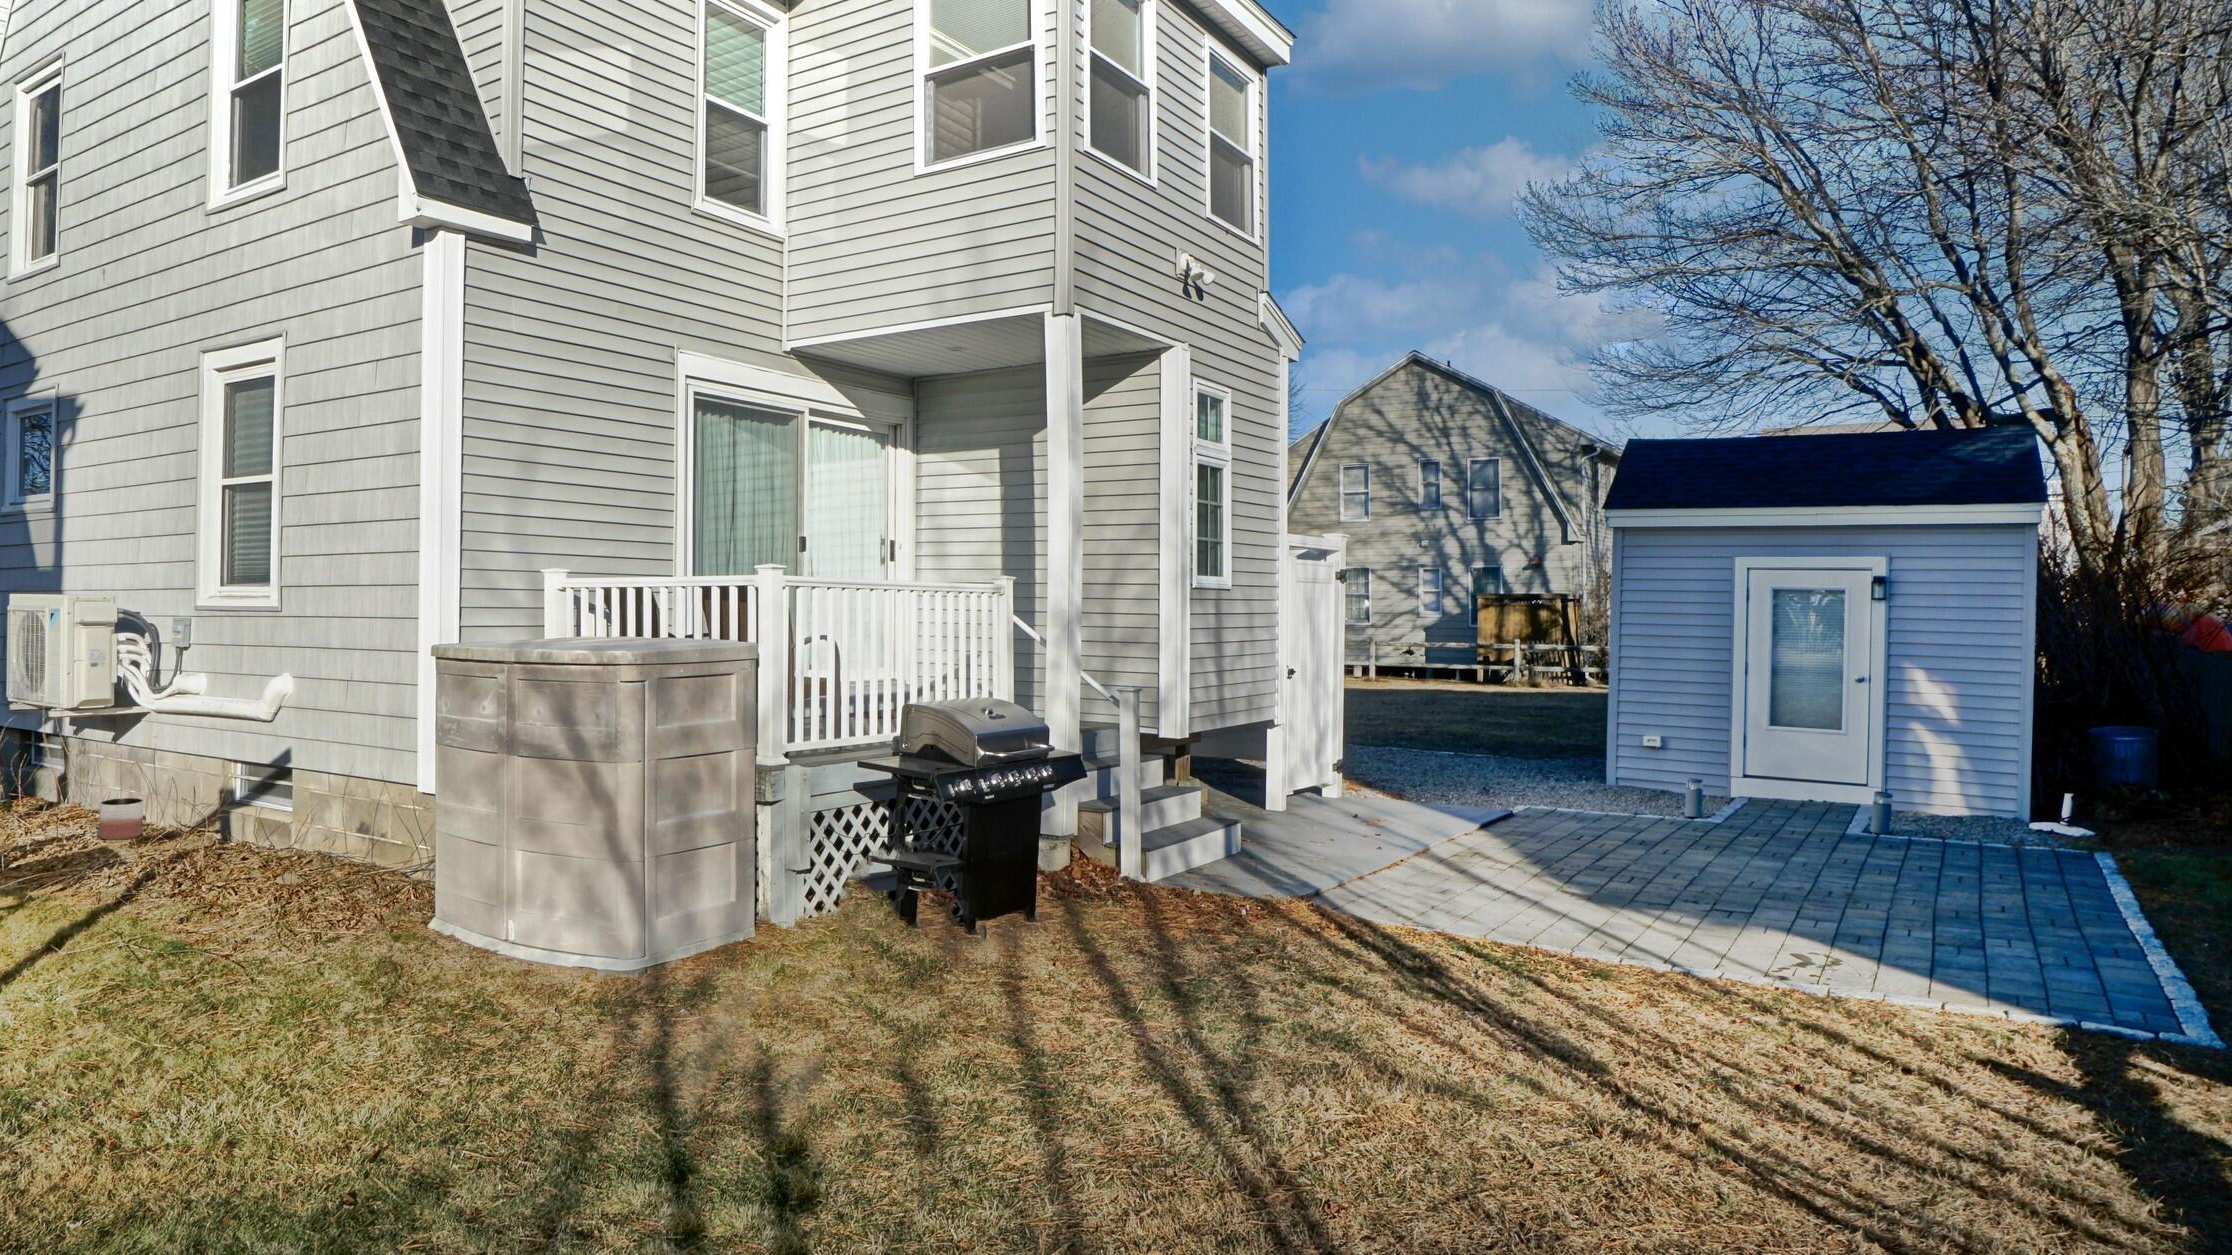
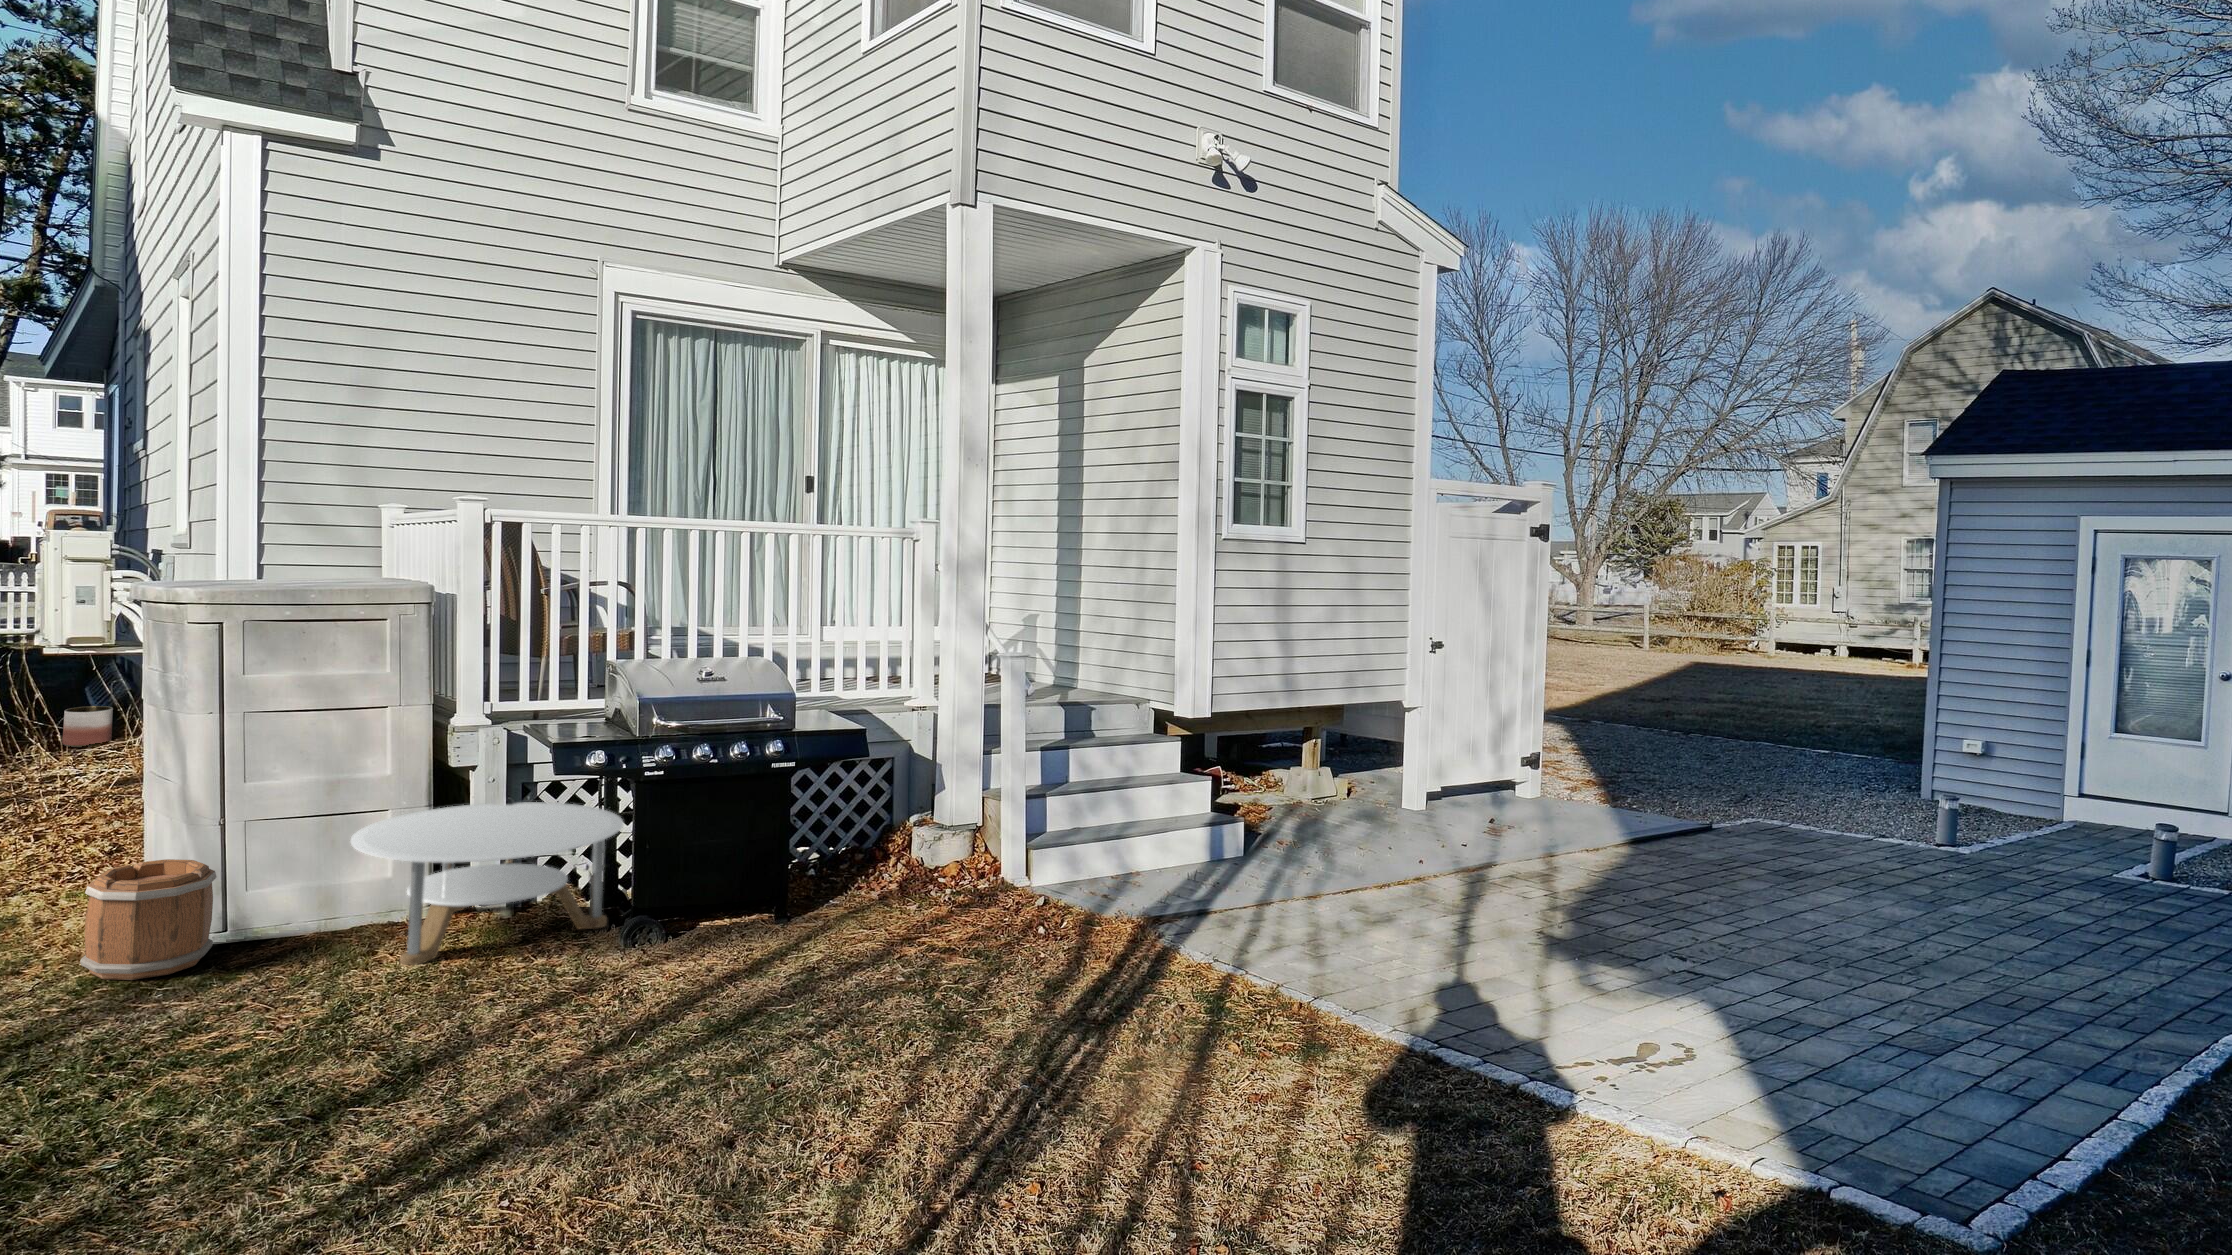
round table: none [788,846,1000,984] -> present [350,802,623,965]
bucket: none [662,908,756,1012] -> present [80,859,217,980]

